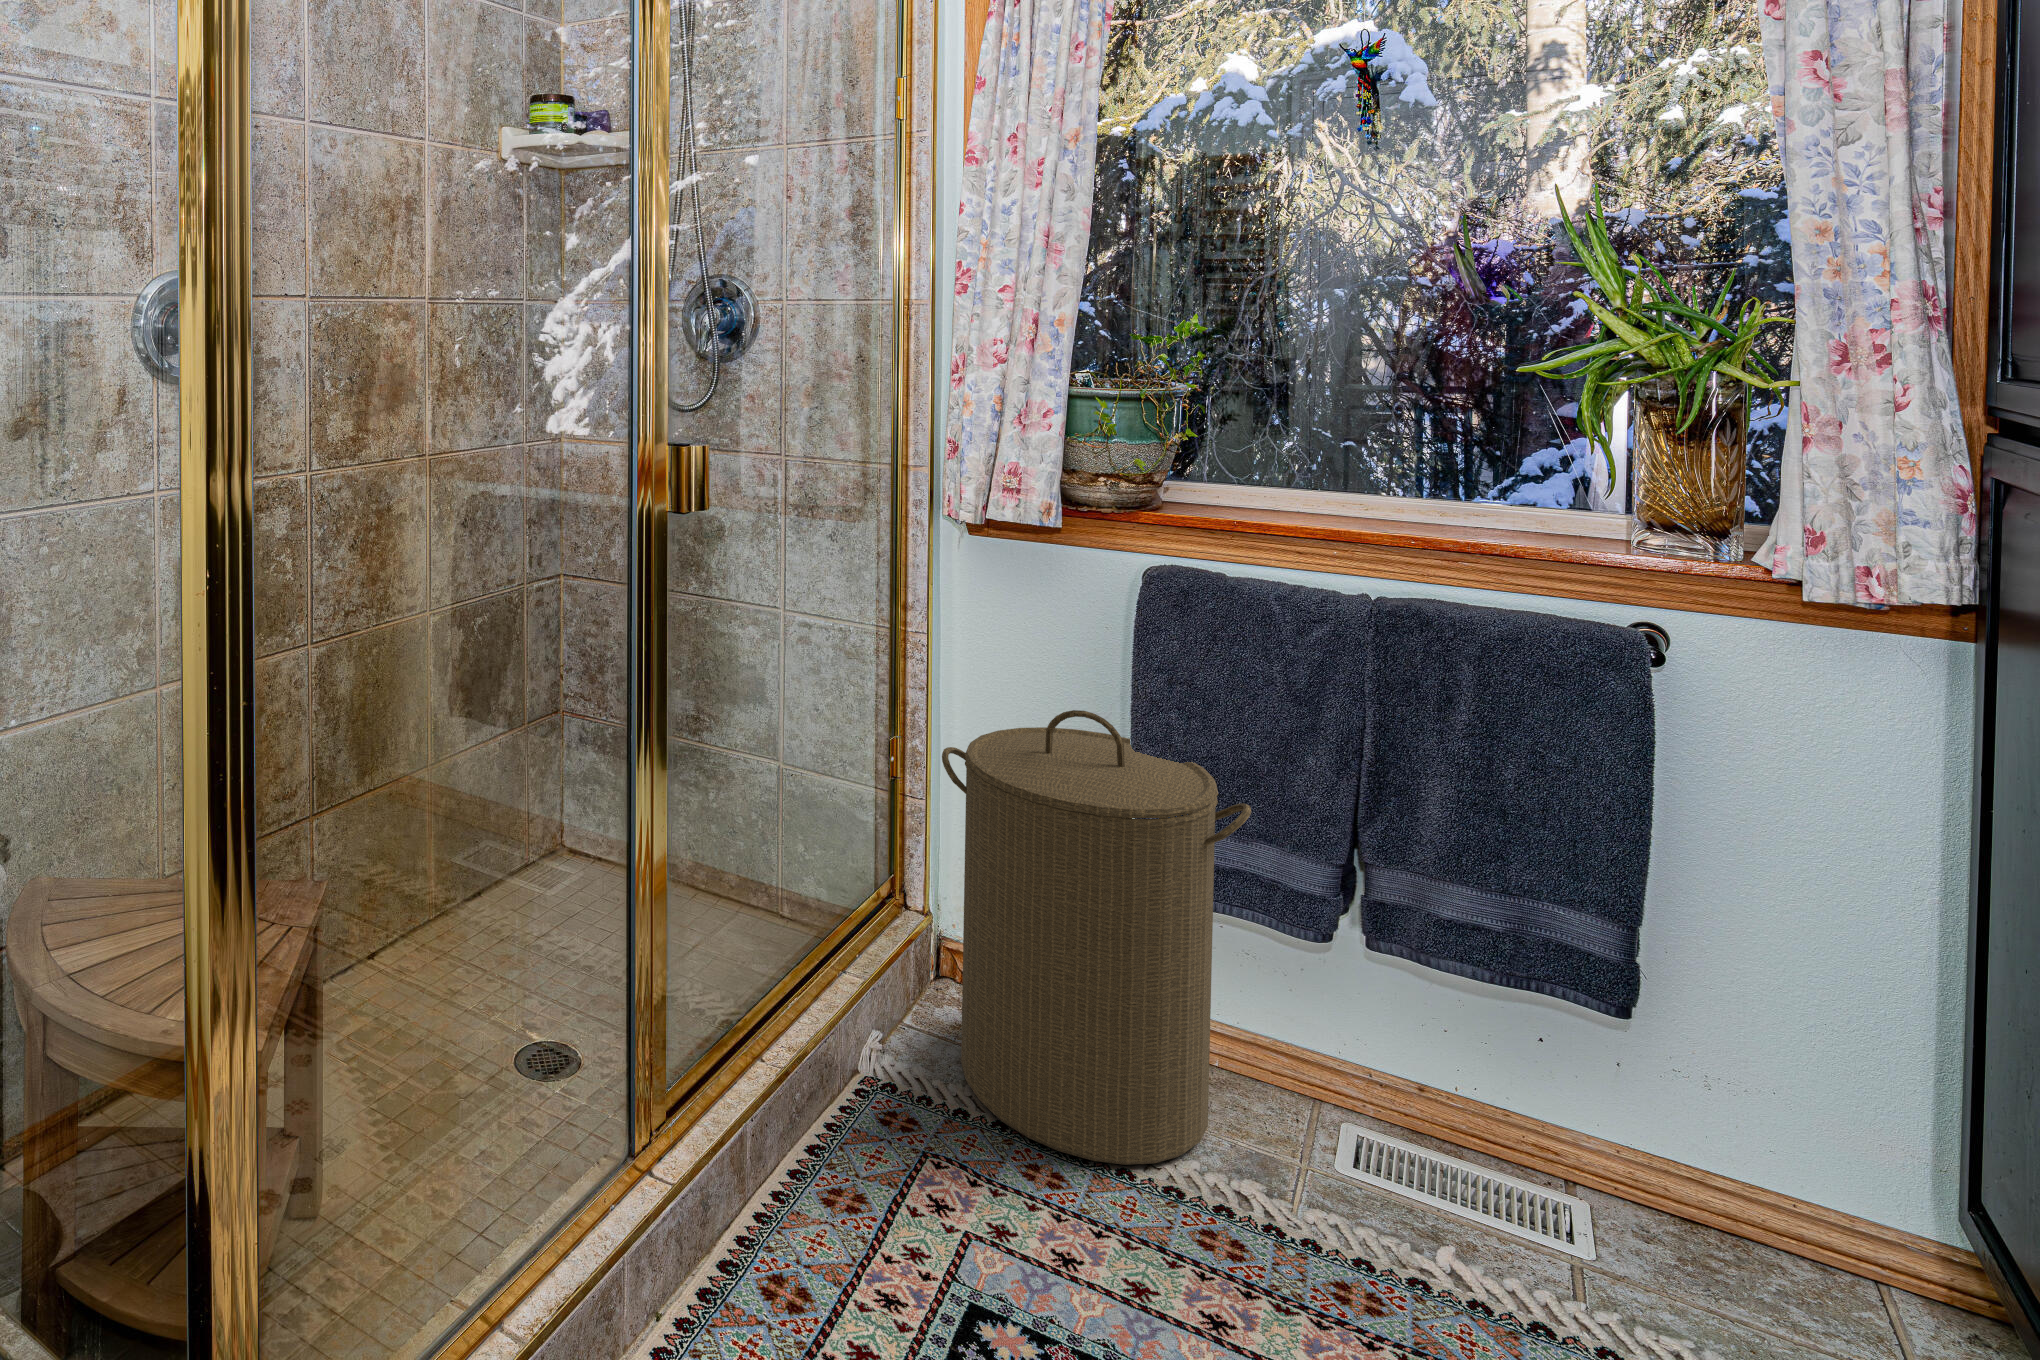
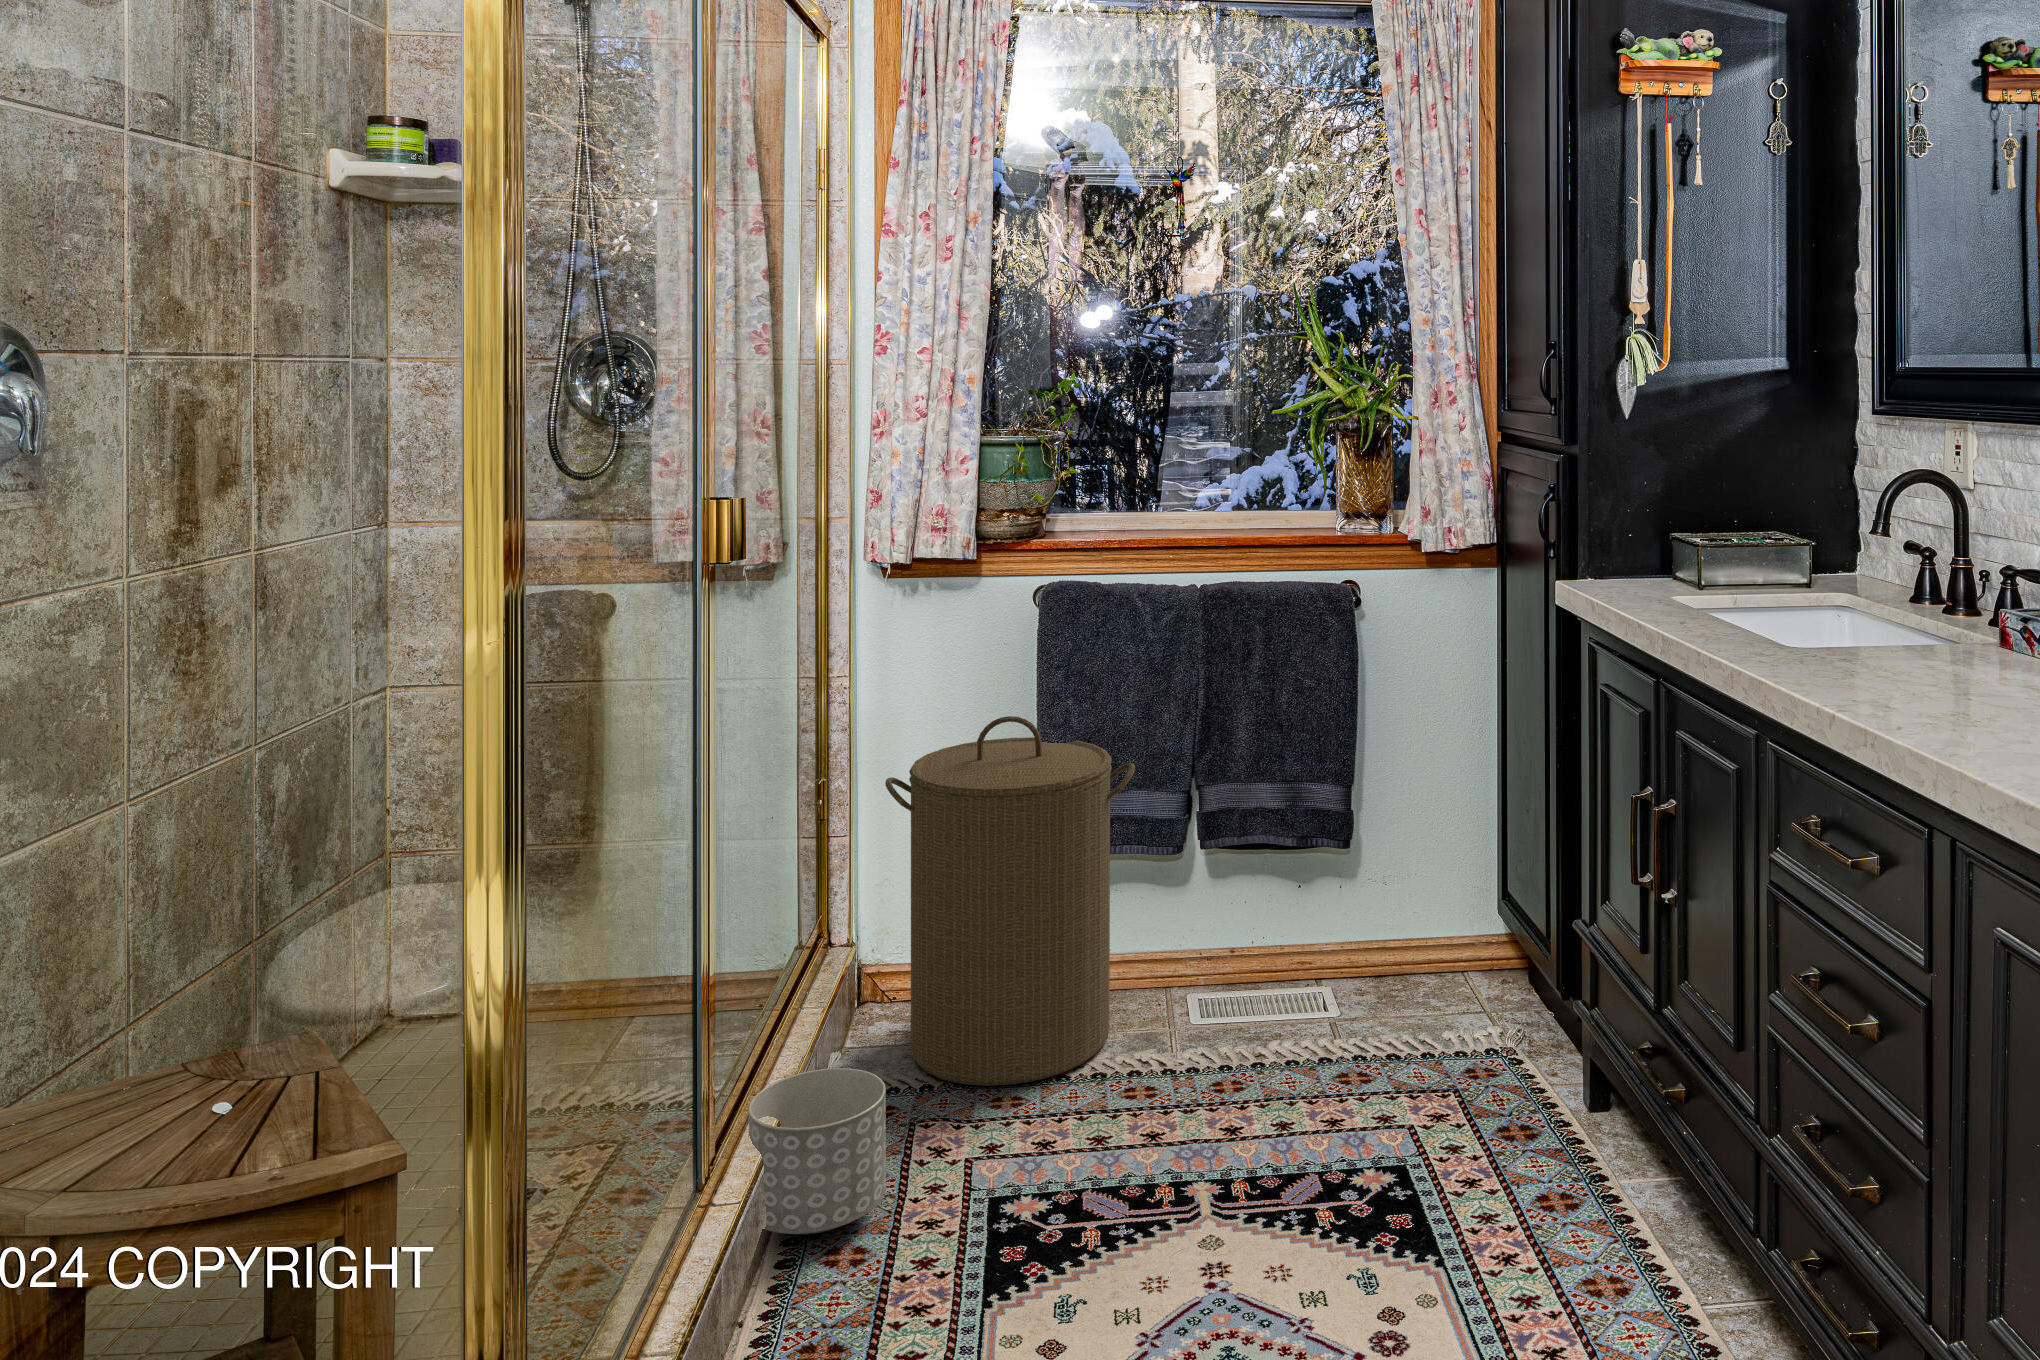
planter: none [713,1050,859,1255] -> present [749,1068,886,1234]

